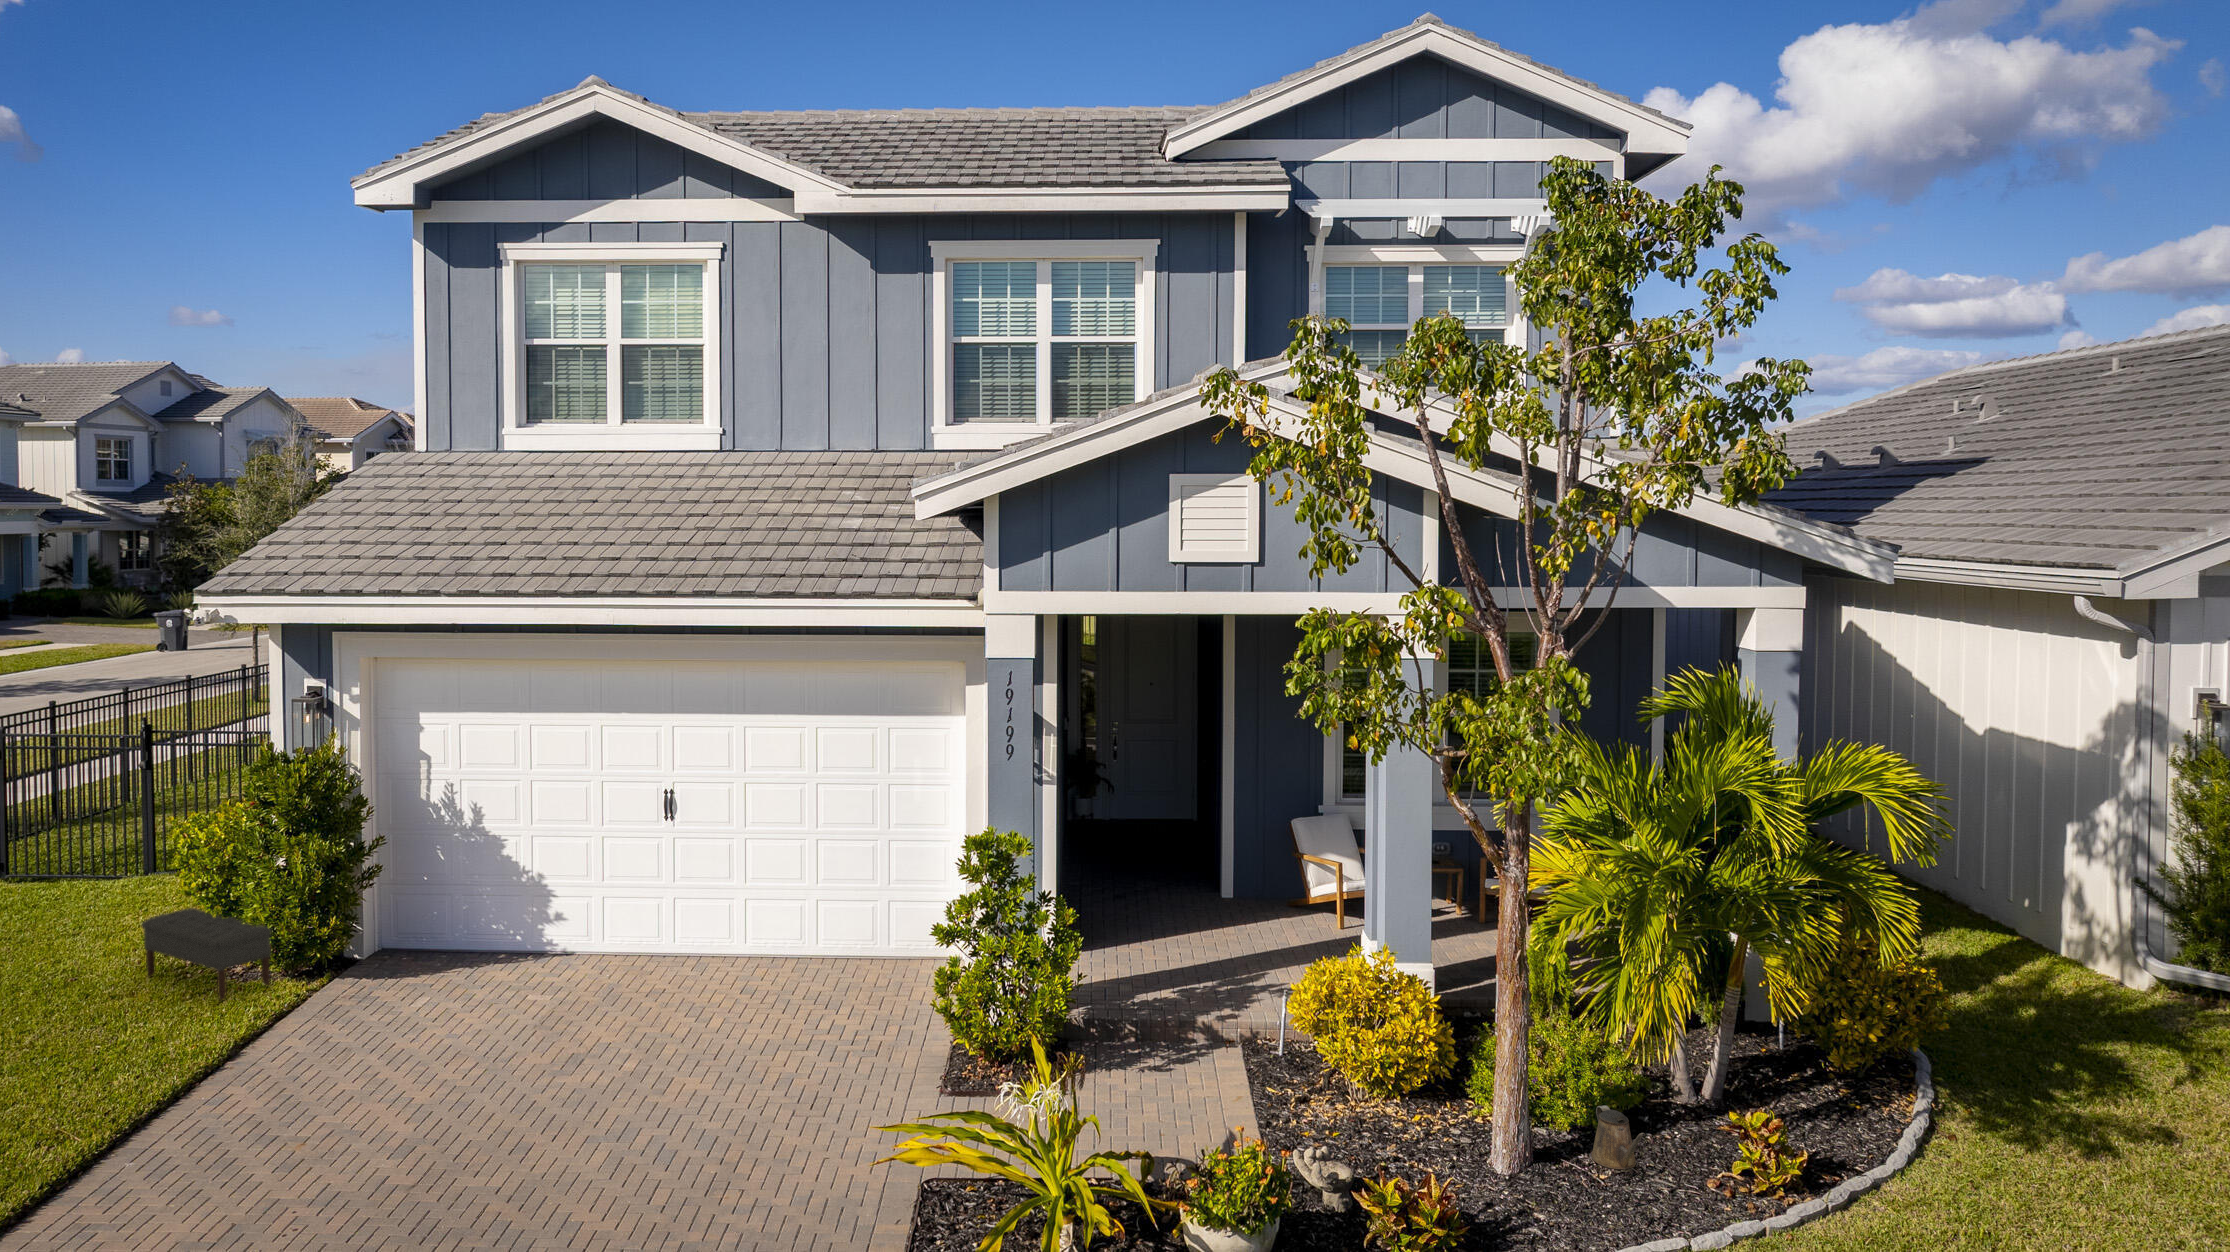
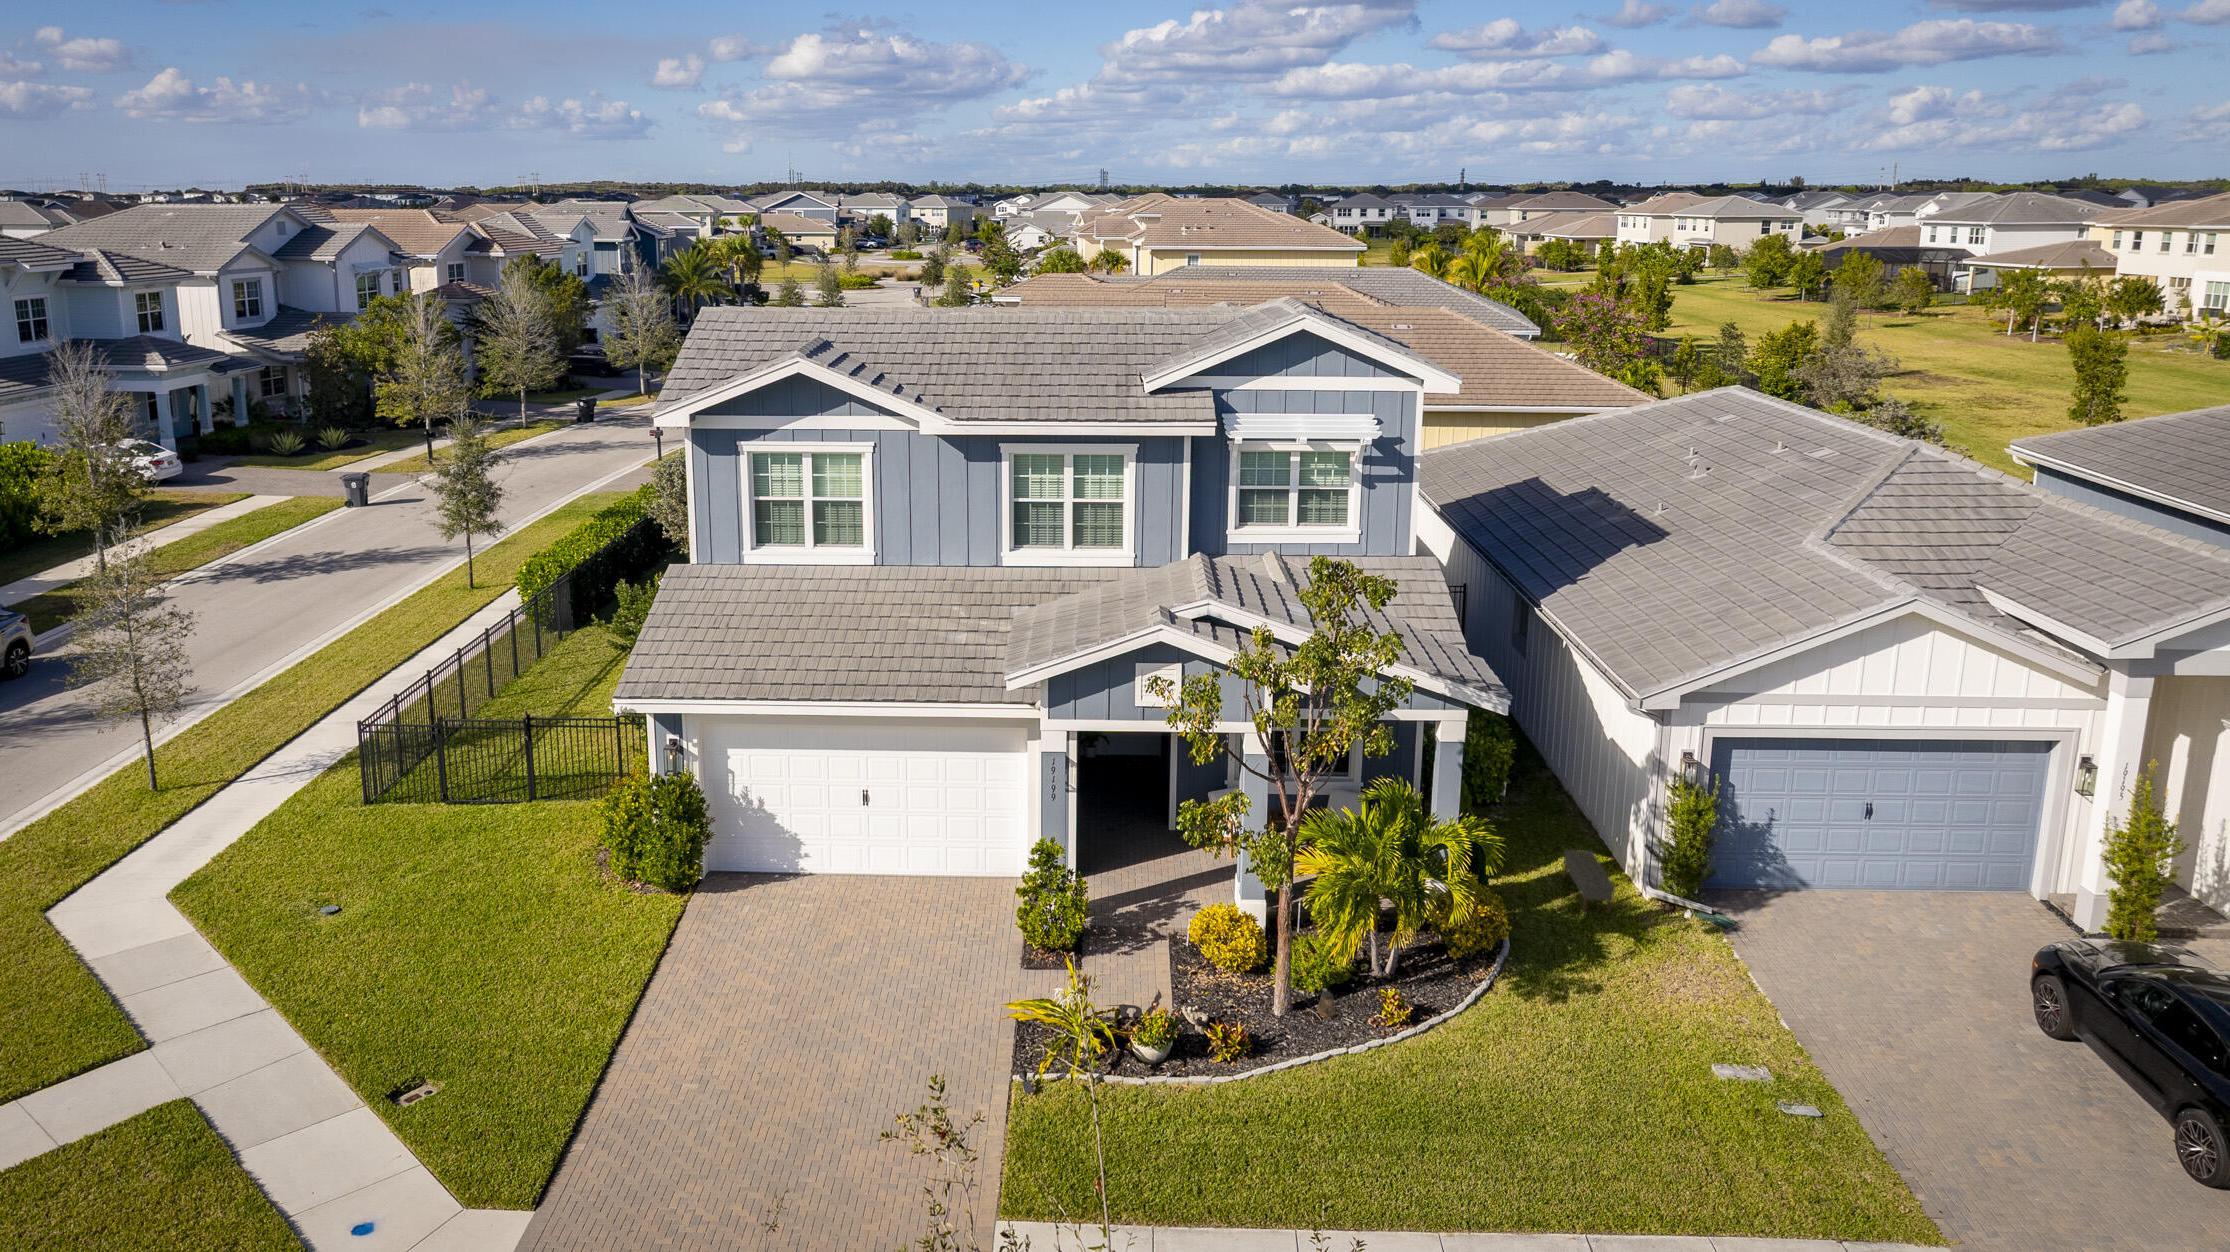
bench: present [141,908,272,1001] -> present [1563,850,1615,914]

